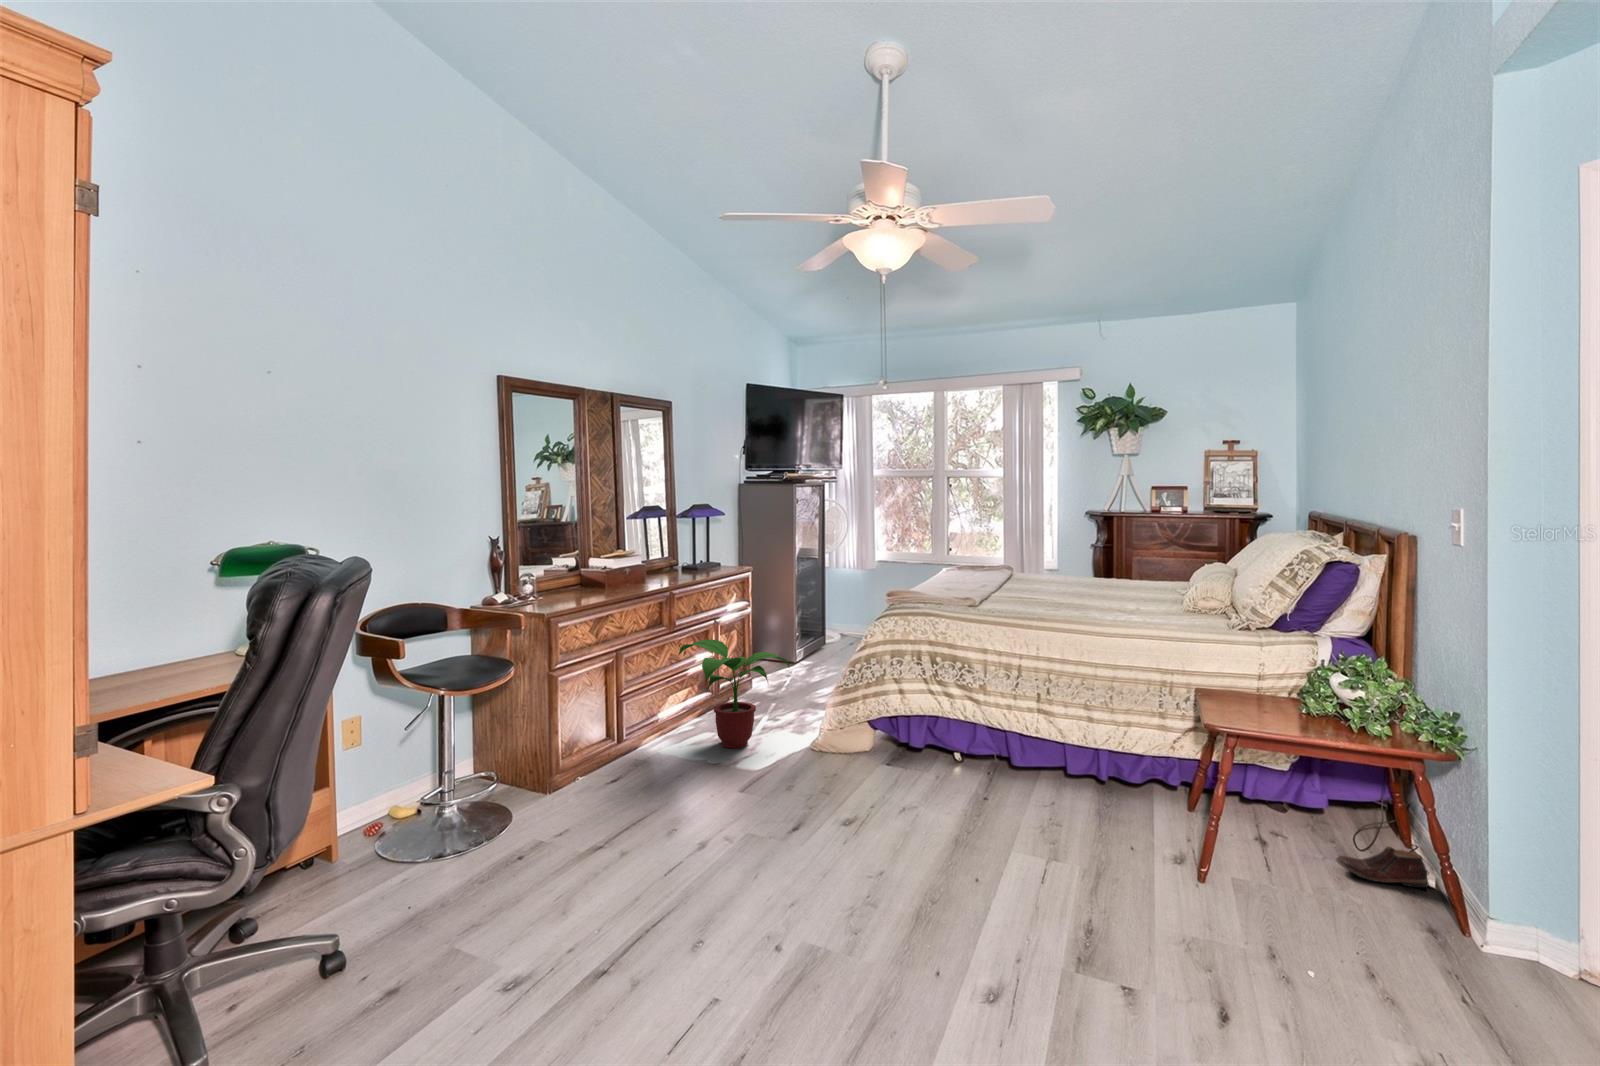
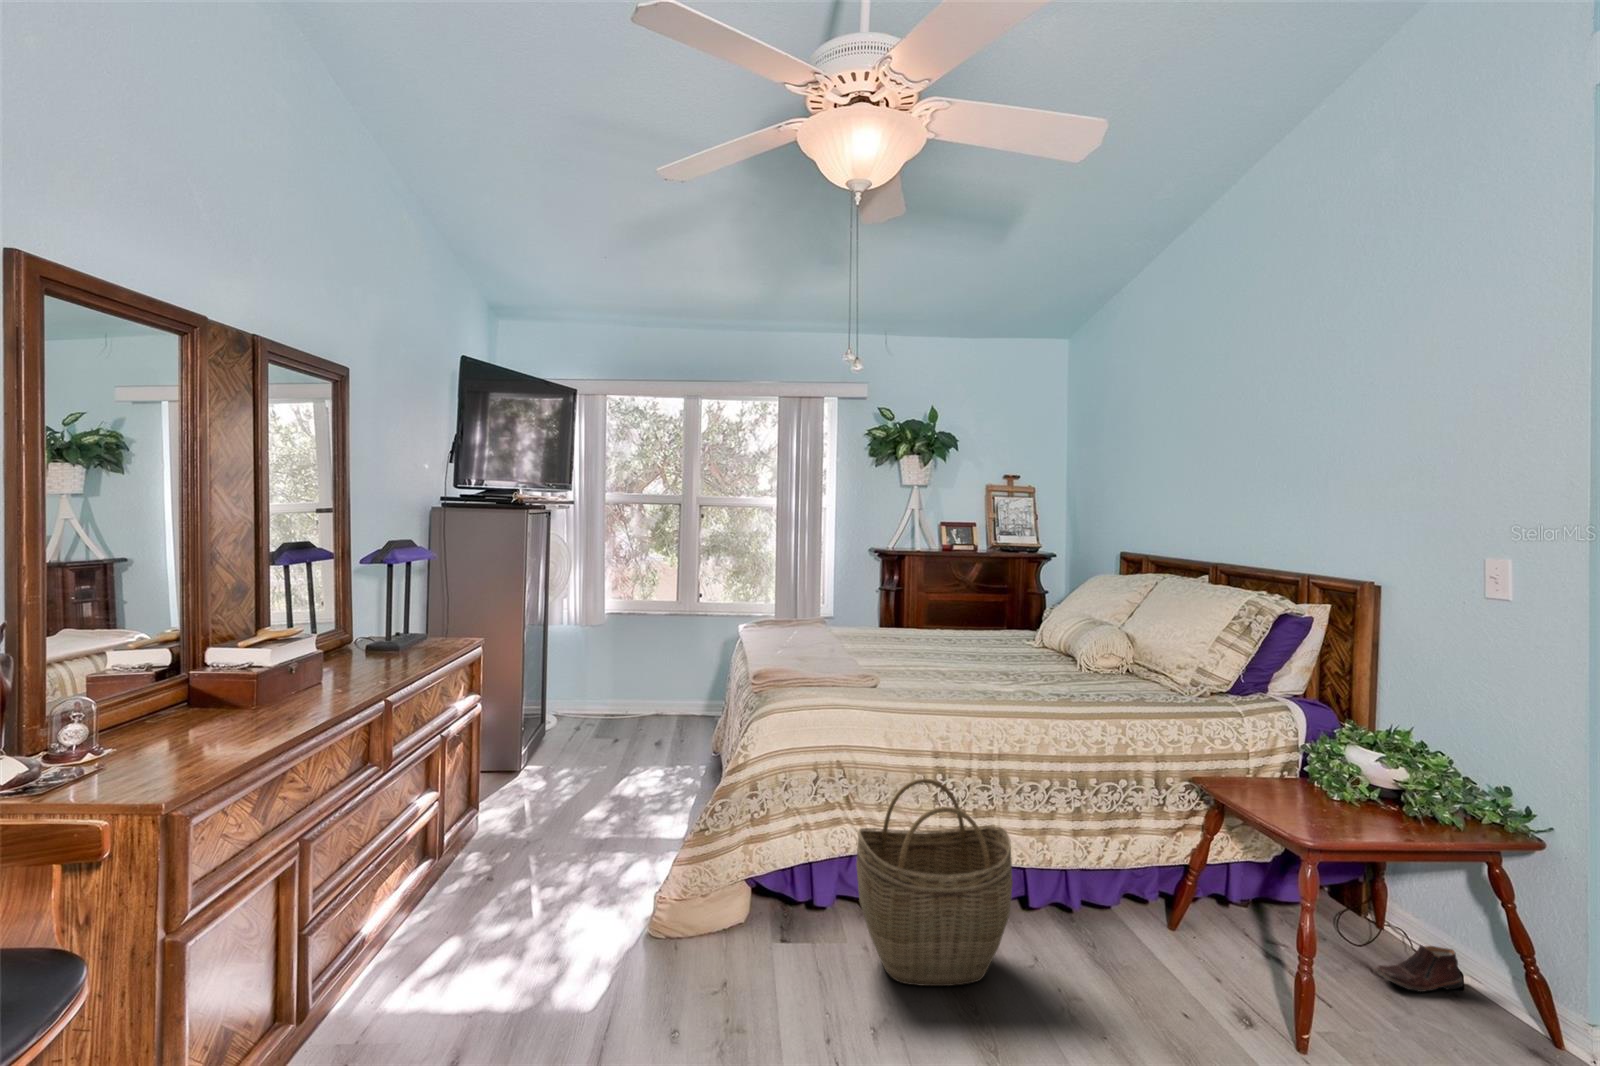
potted plant: present [678,640,789,748] -> none [399,777,600,966]
woven basket: none [919,667,1029,804] -> present [856,778,1013,986]

